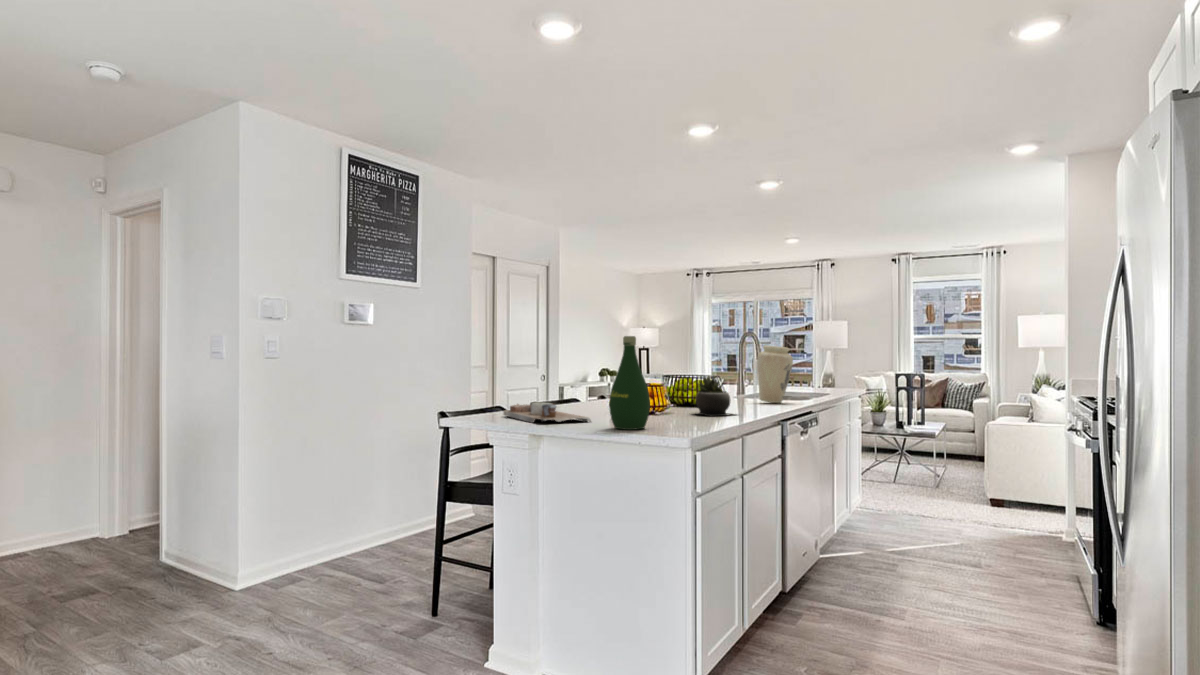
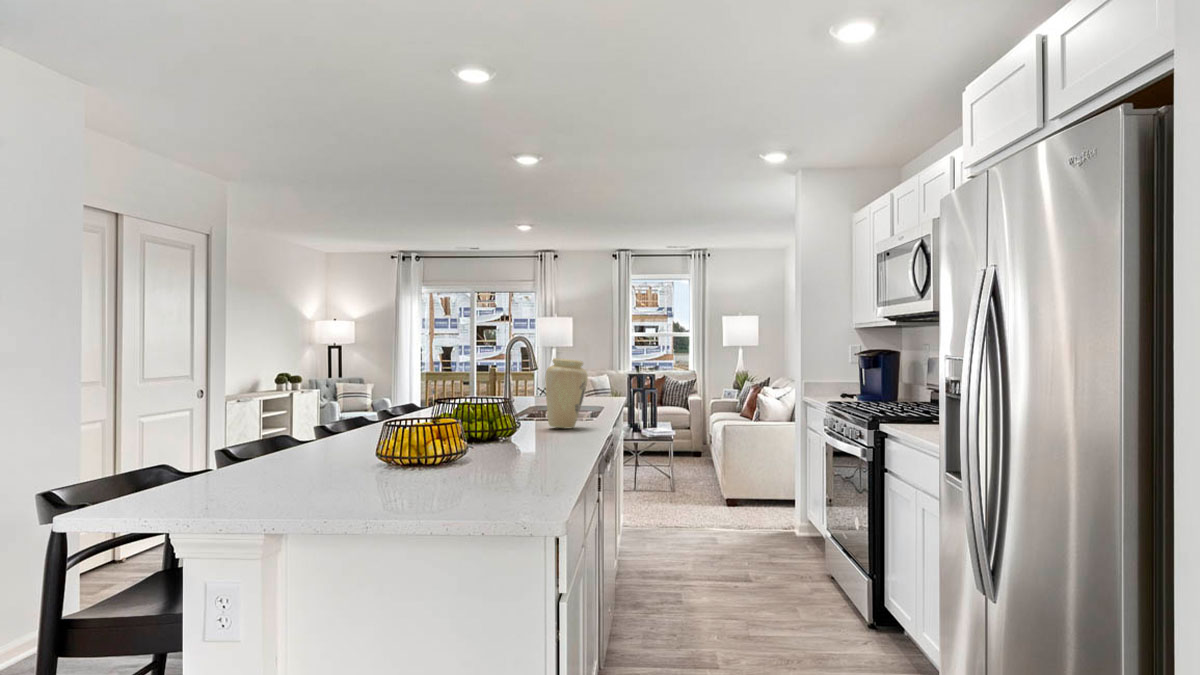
bottle: present [609,336,650,430] -> none [428,366,491,512]
succulent plant: present [694,376,734,416] -> none [496,406,564,465]
cutting board: present [504,402,591,423] -> none [212,462,381,506]

